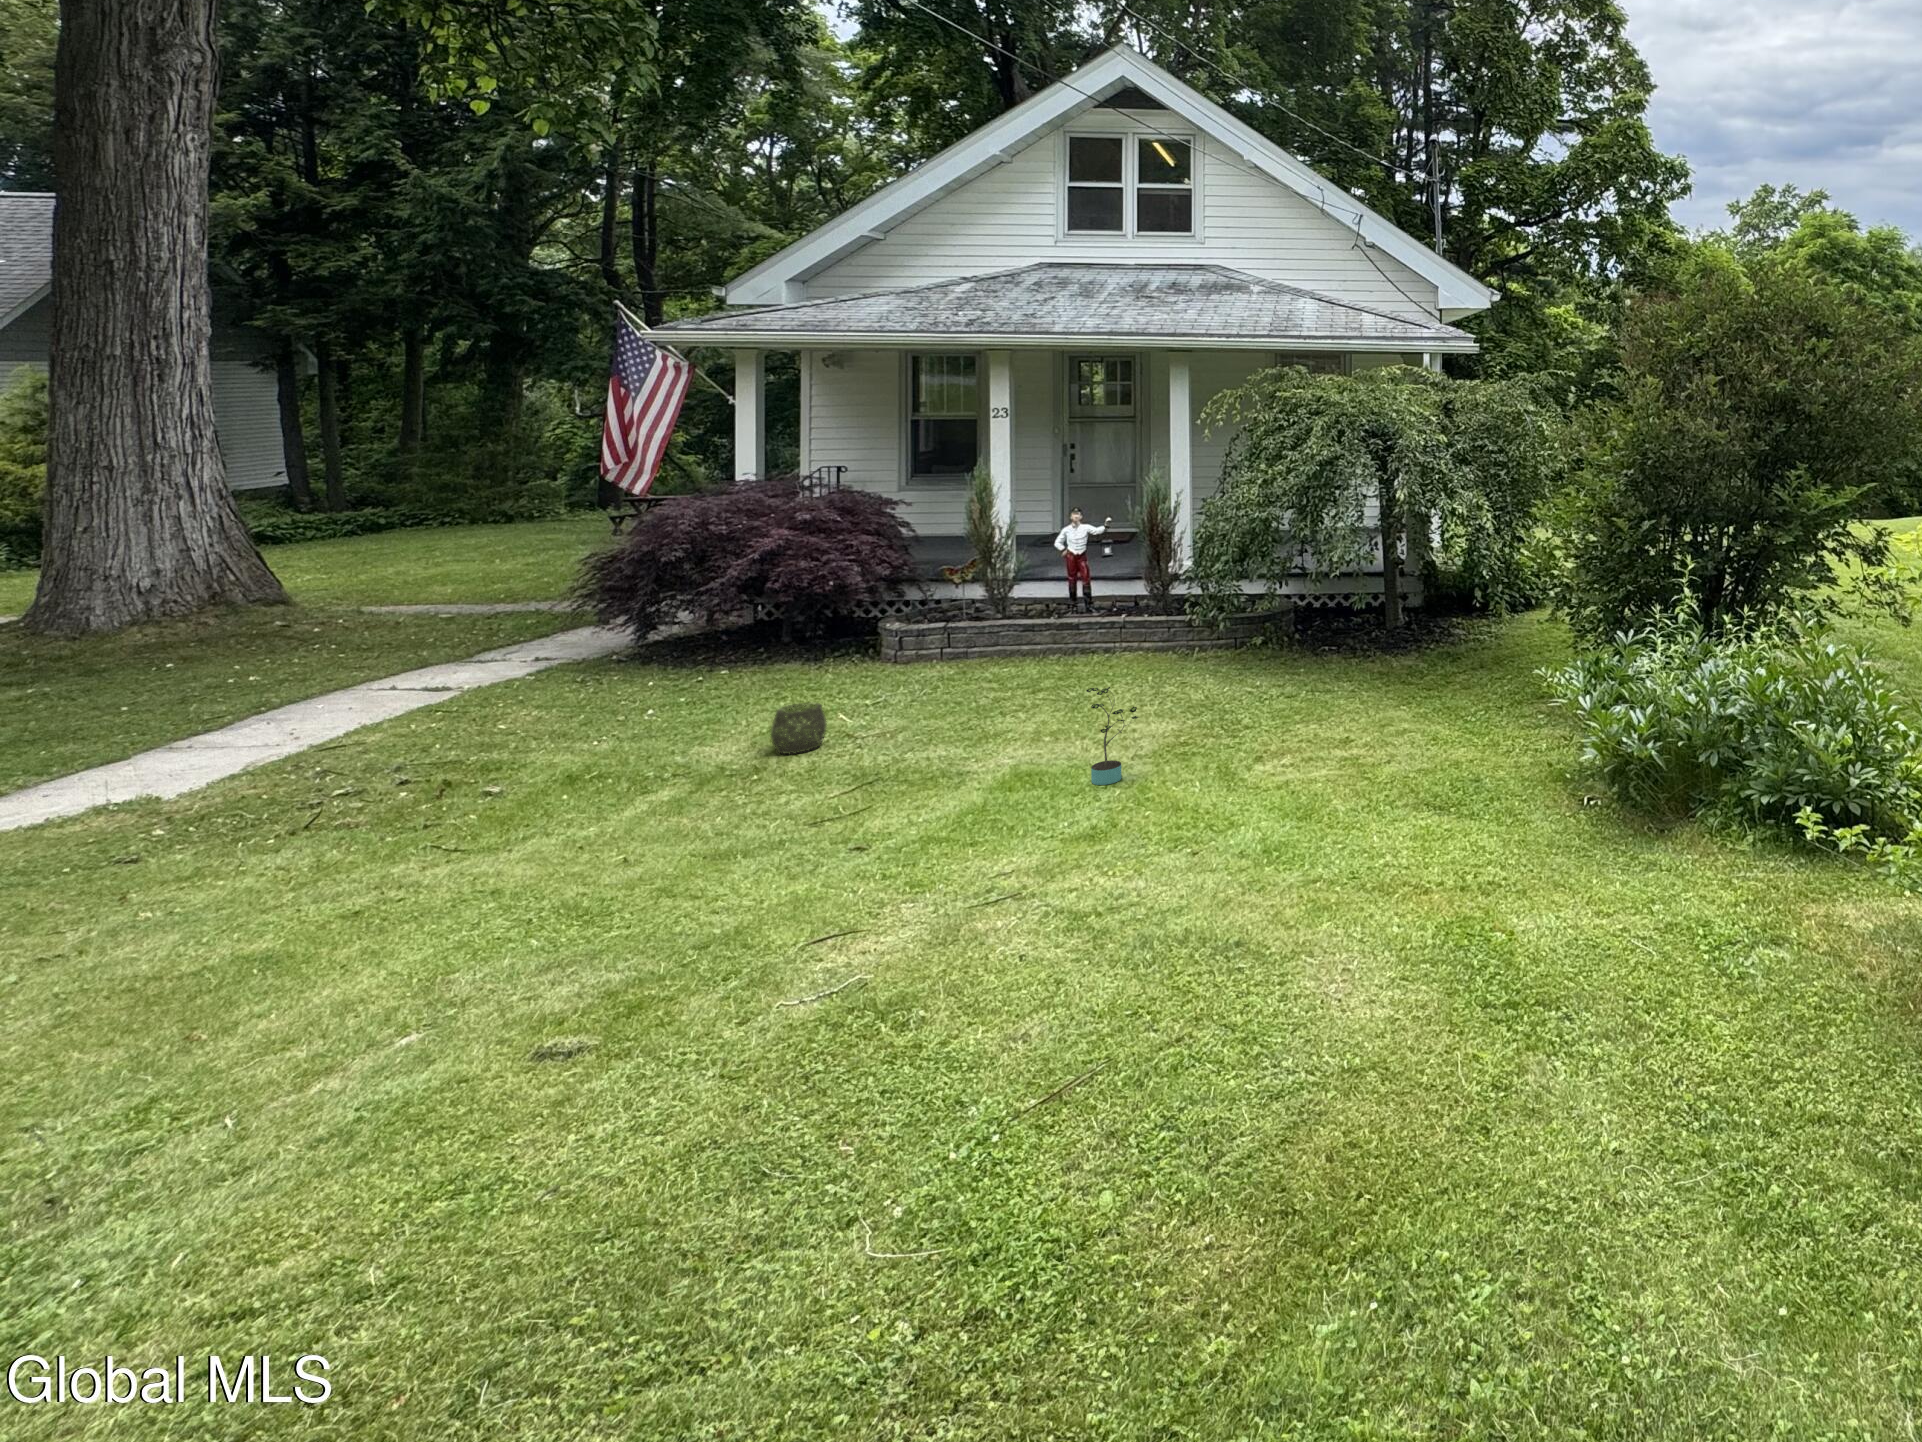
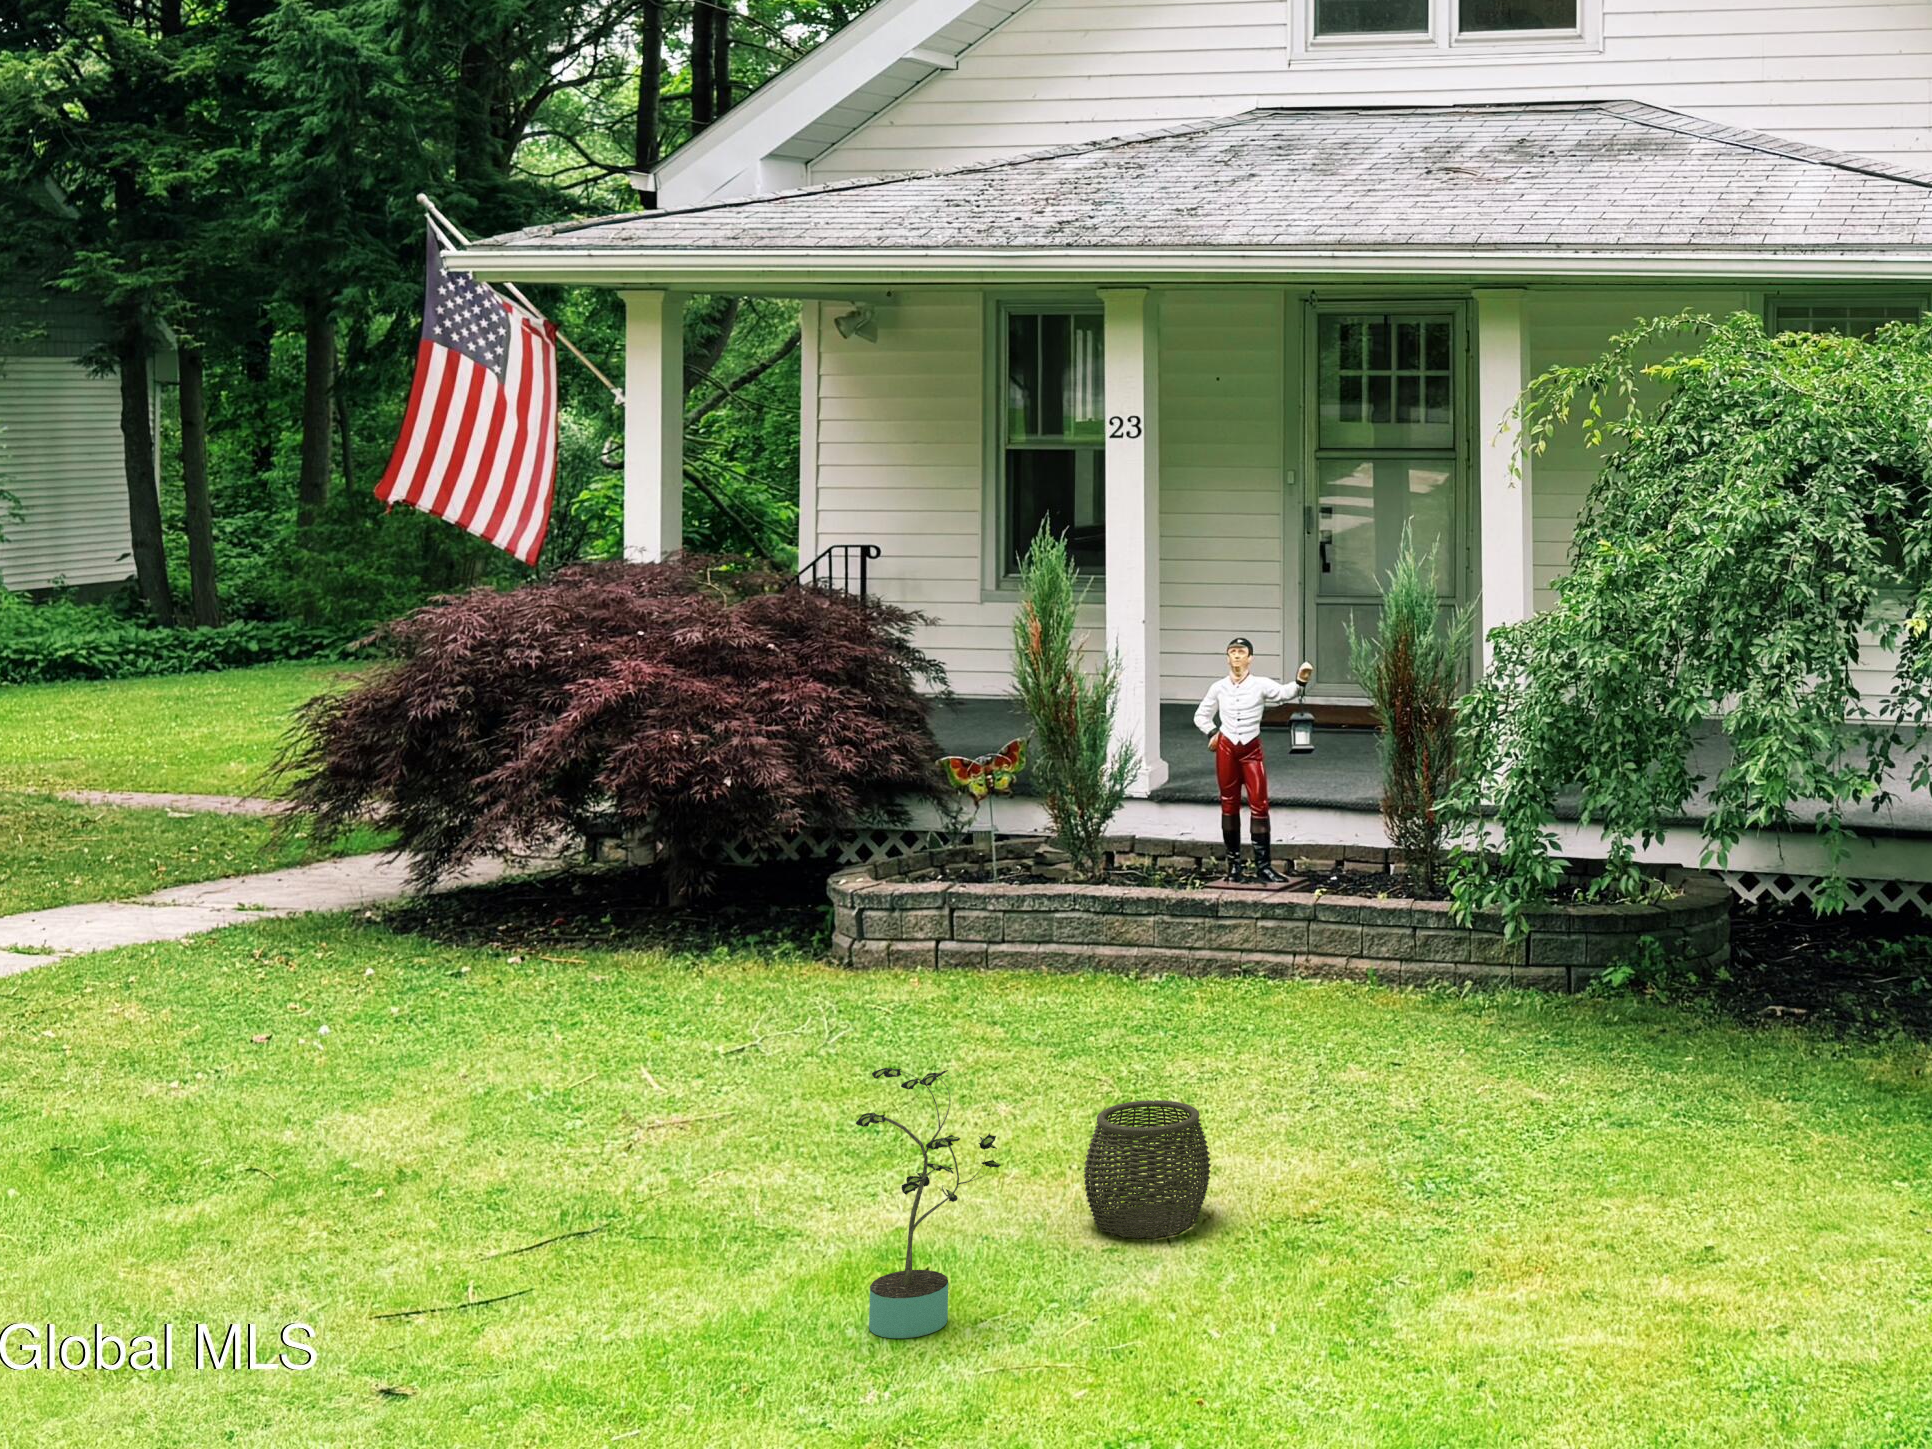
woven basket: present [771,702,826,754] -> present [1084,1100,1211,1239]

